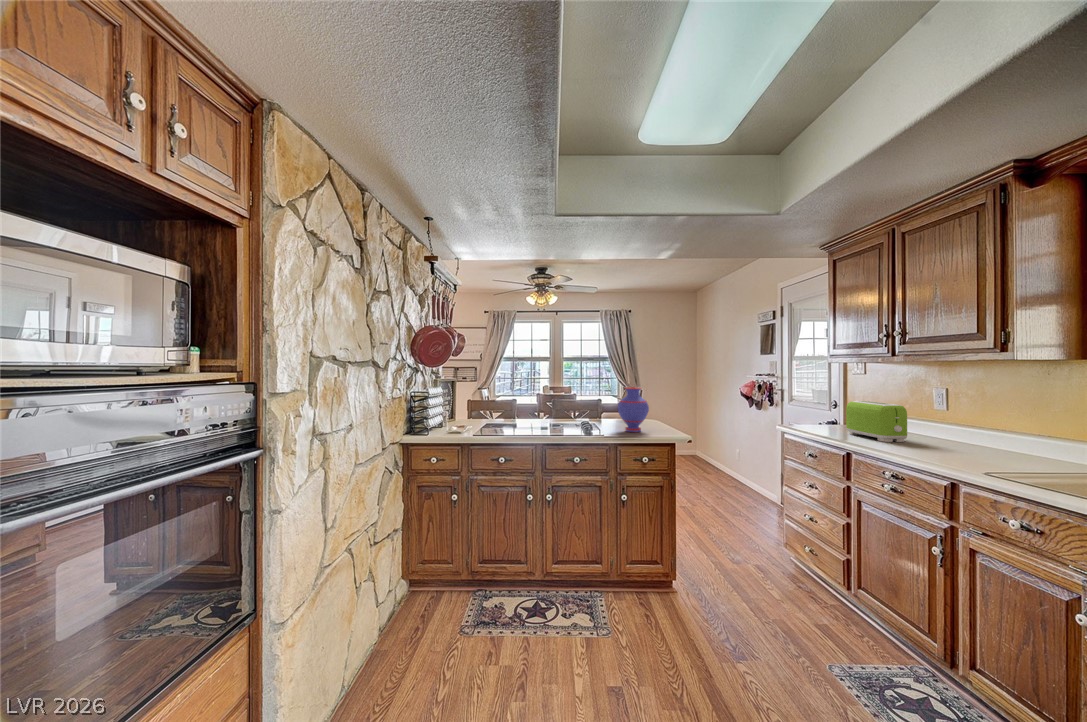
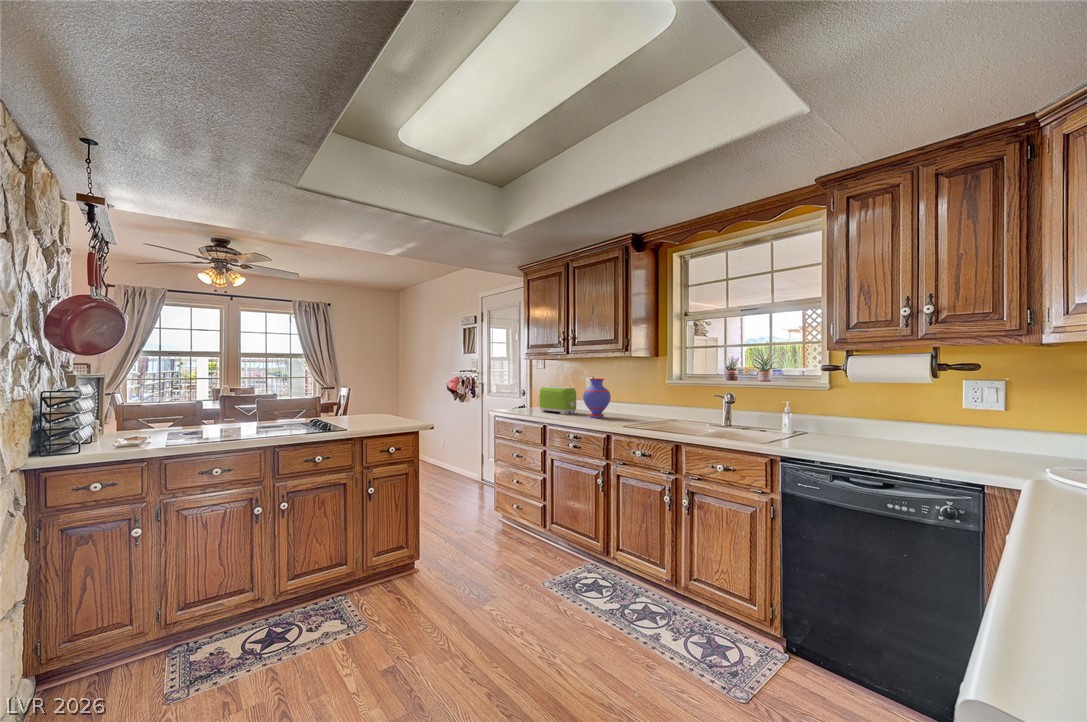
vase: present [618,387,649,432] -> present [583,379,611,418]

